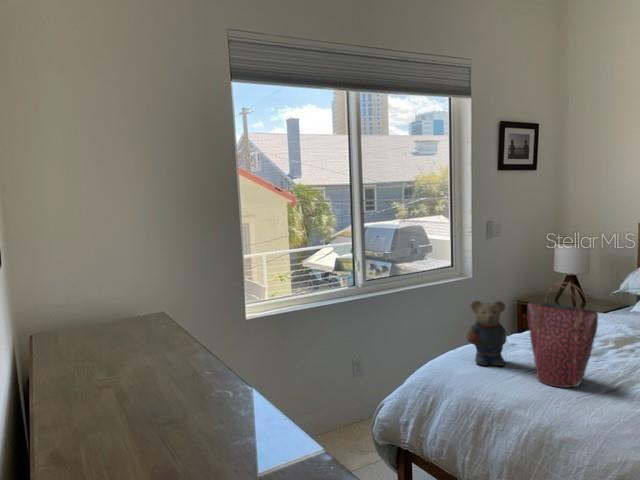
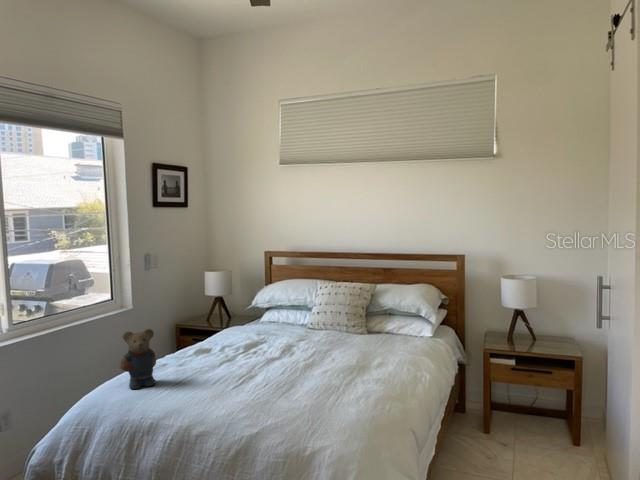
handbag: present [527,283,598,388] -> none [171,308,223,394]

